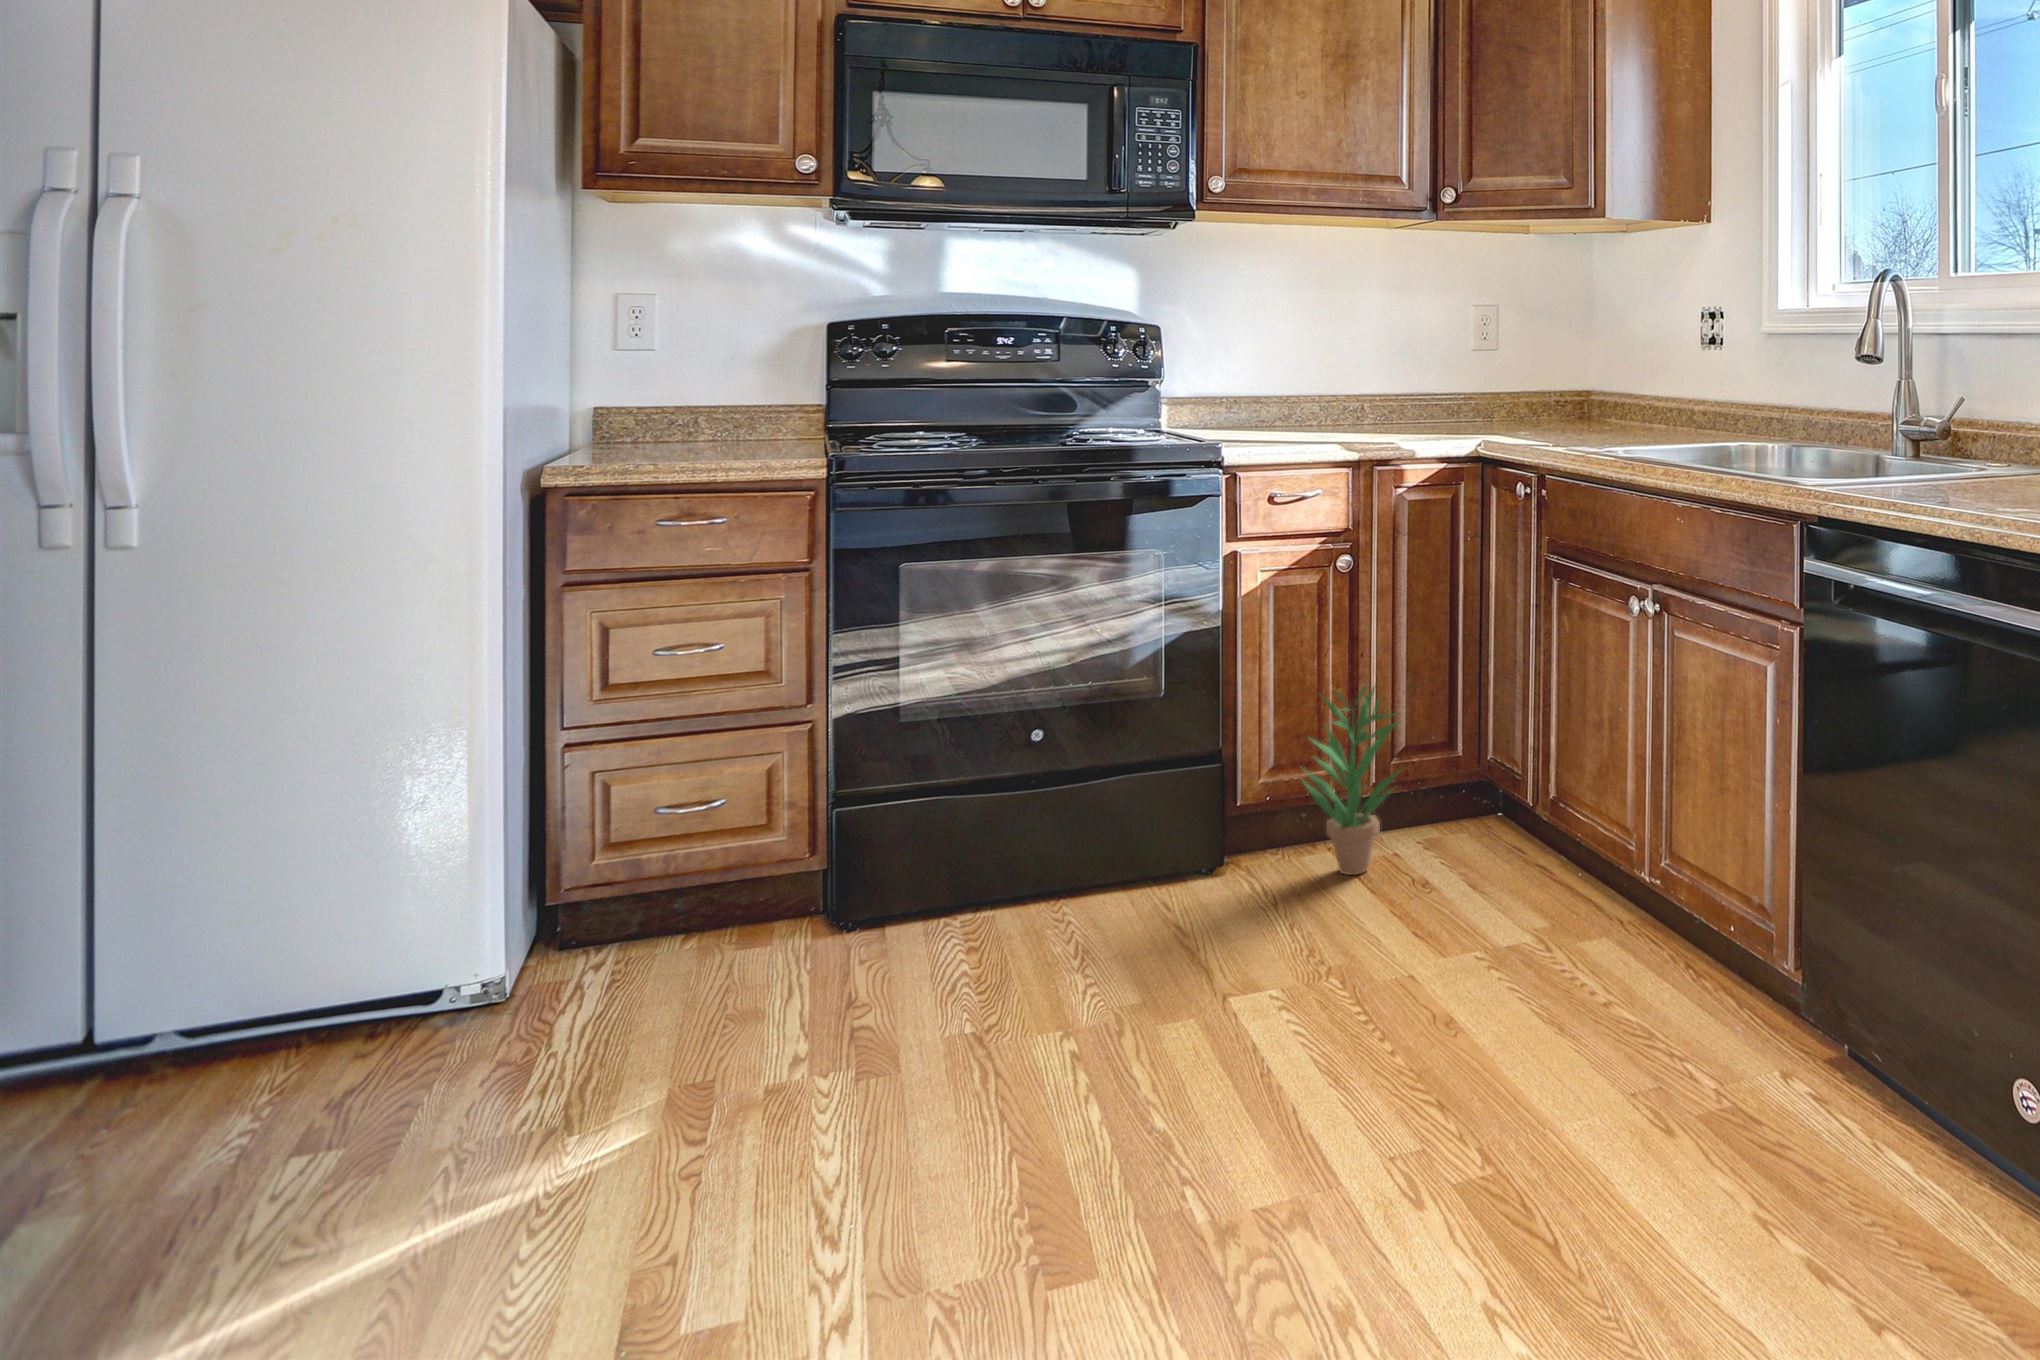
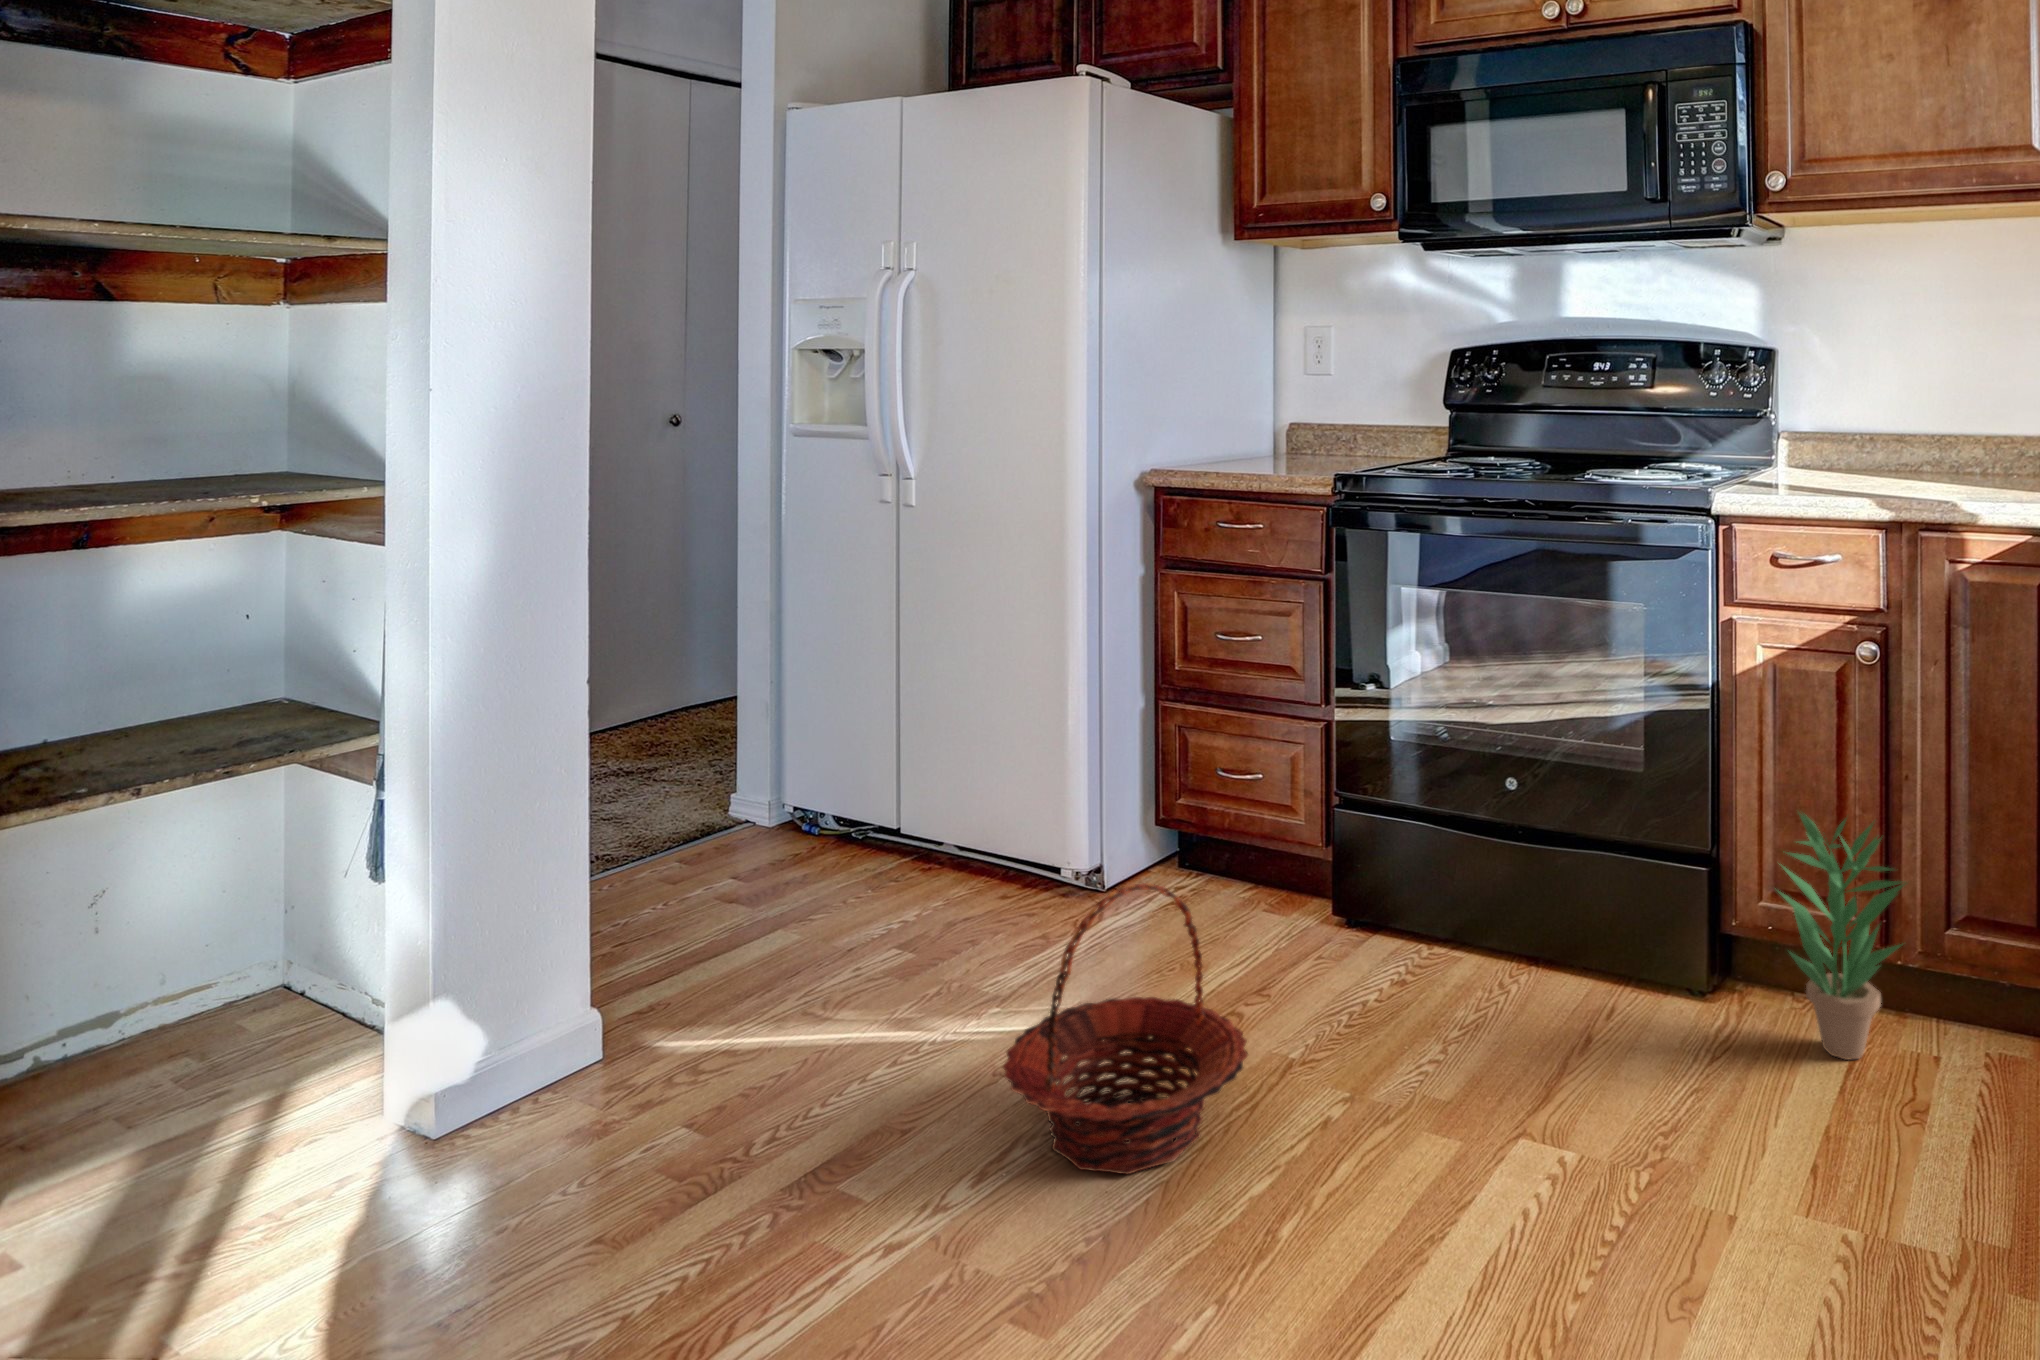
basket: none [750,883,1043,1203] -> present [1003,883,1248,1174]

